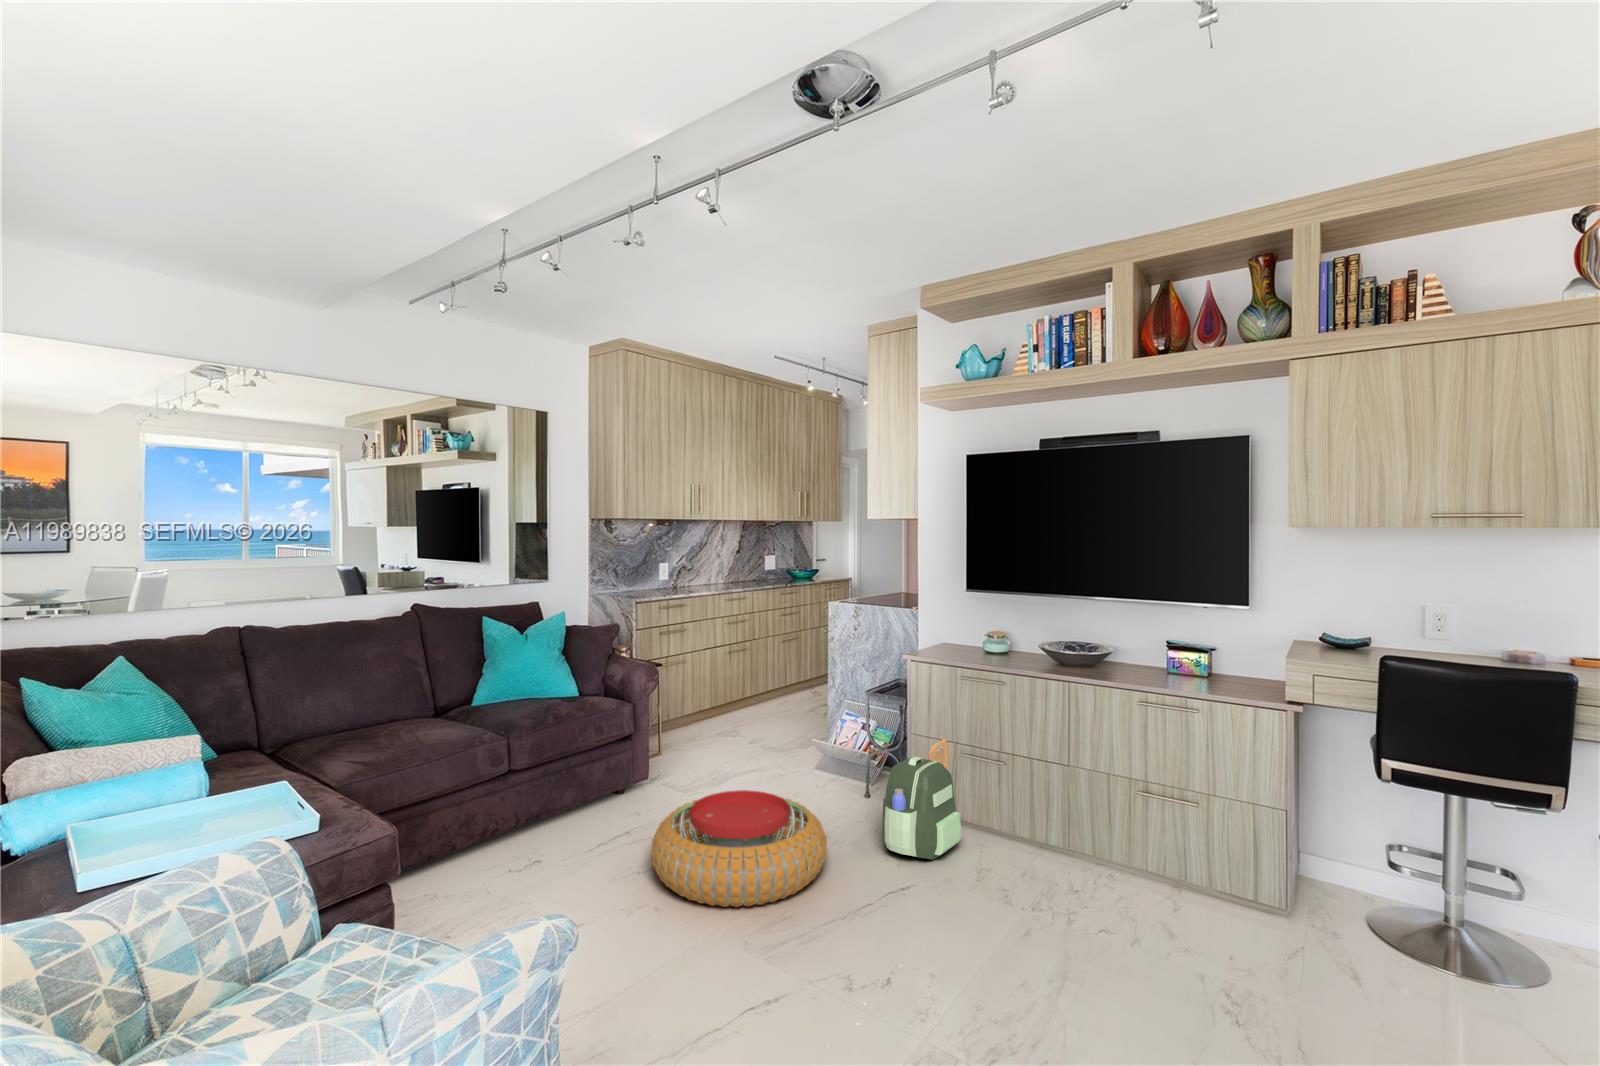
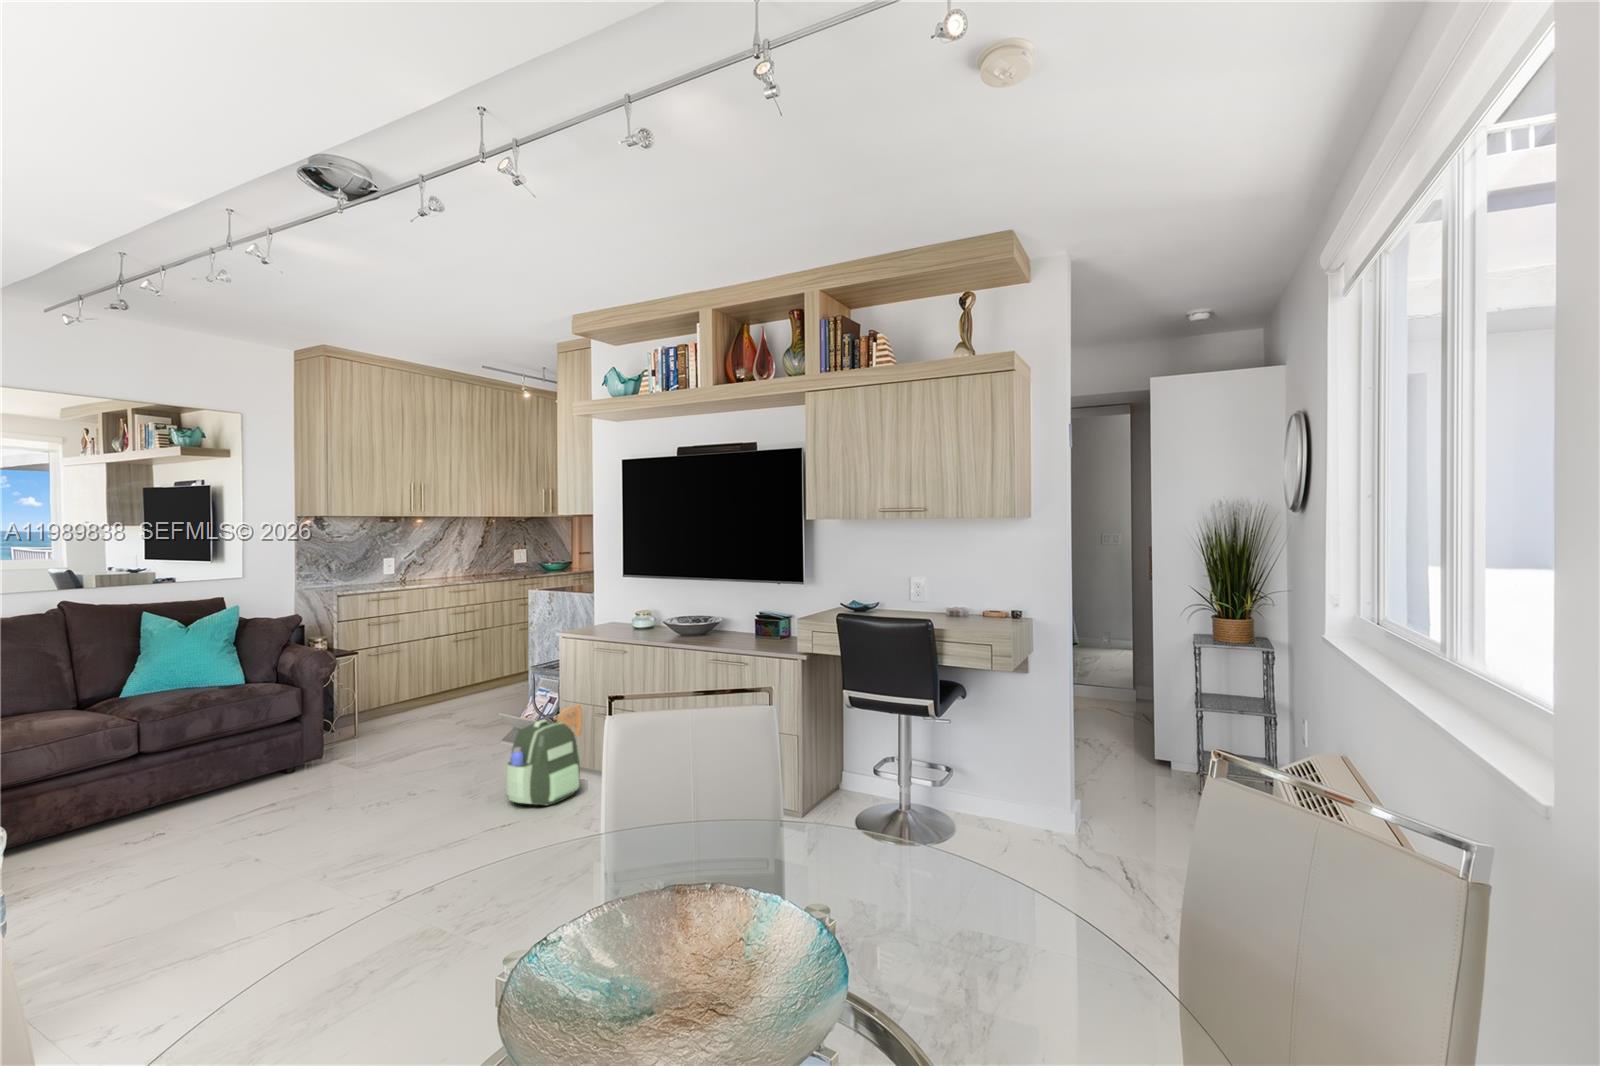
pouf: present [651,790,827,907] -> none [263,759,447,858]

